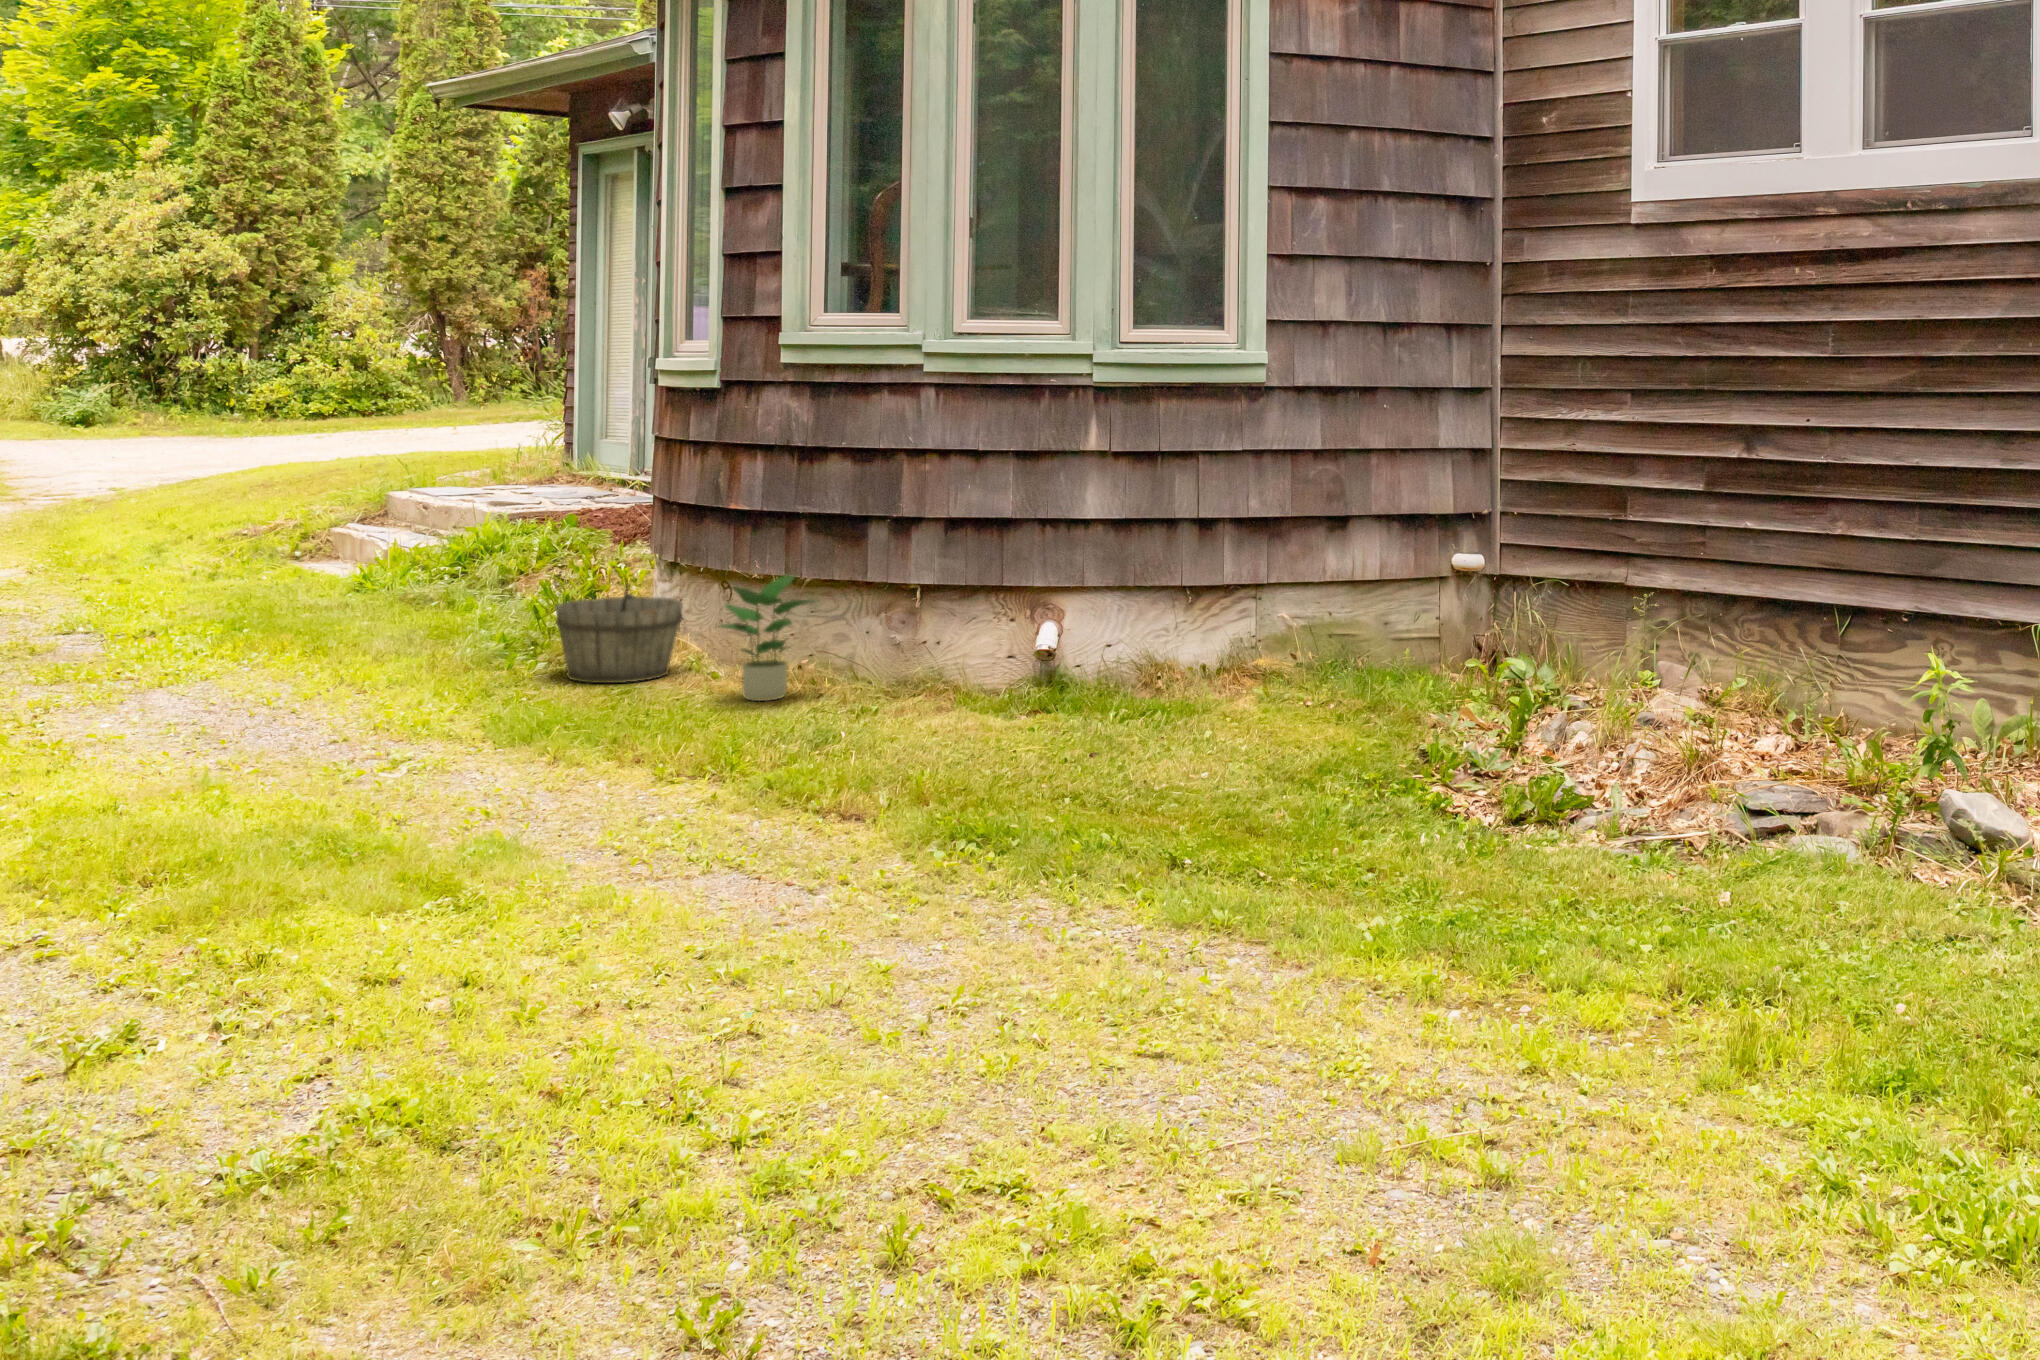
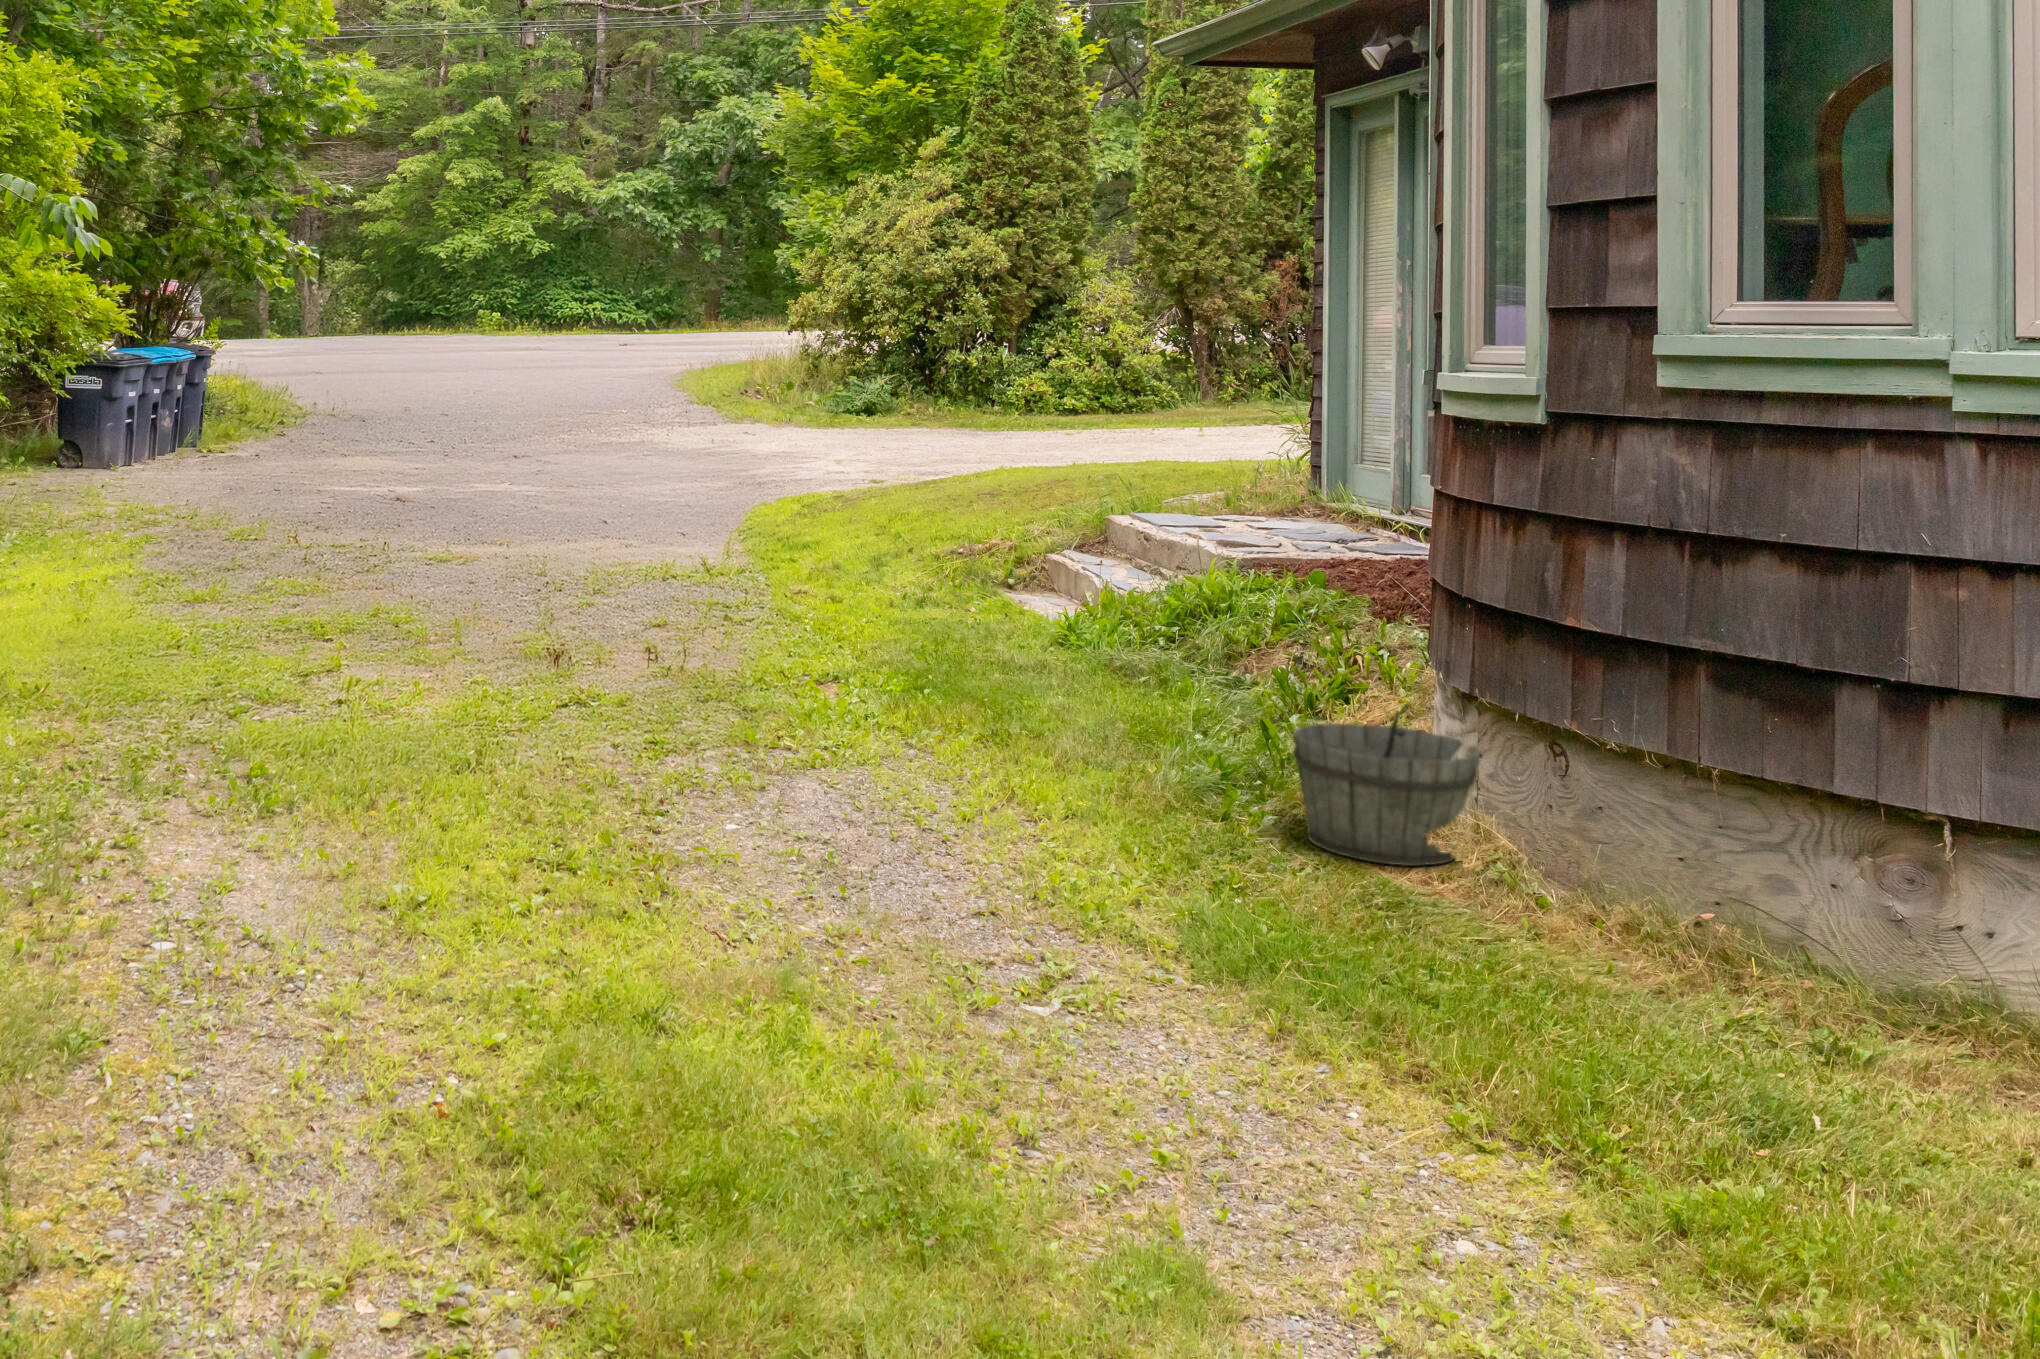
potted plant: present [719,575,814,701] -> none [1533,740,1727,953]

